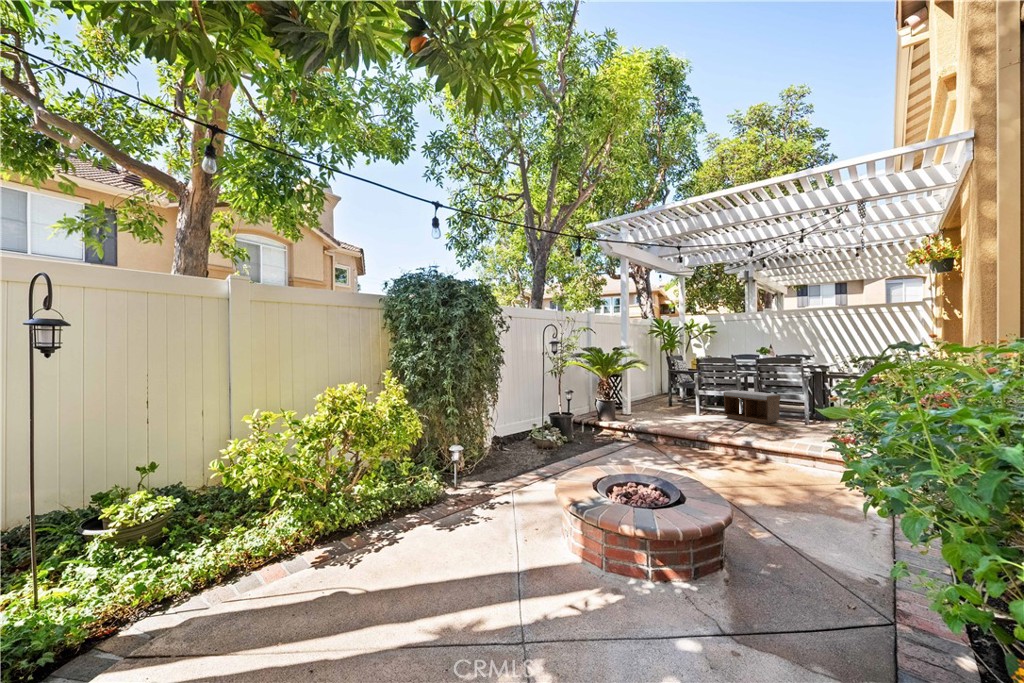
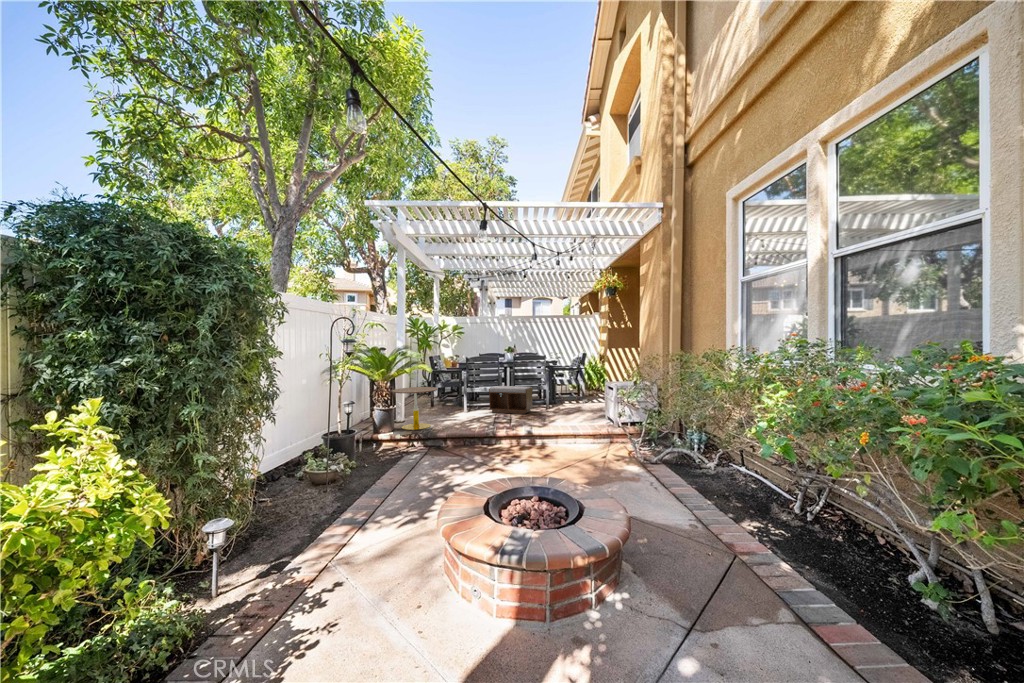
side table: none [616,383,660,423] -> present [393,387,438,430]

